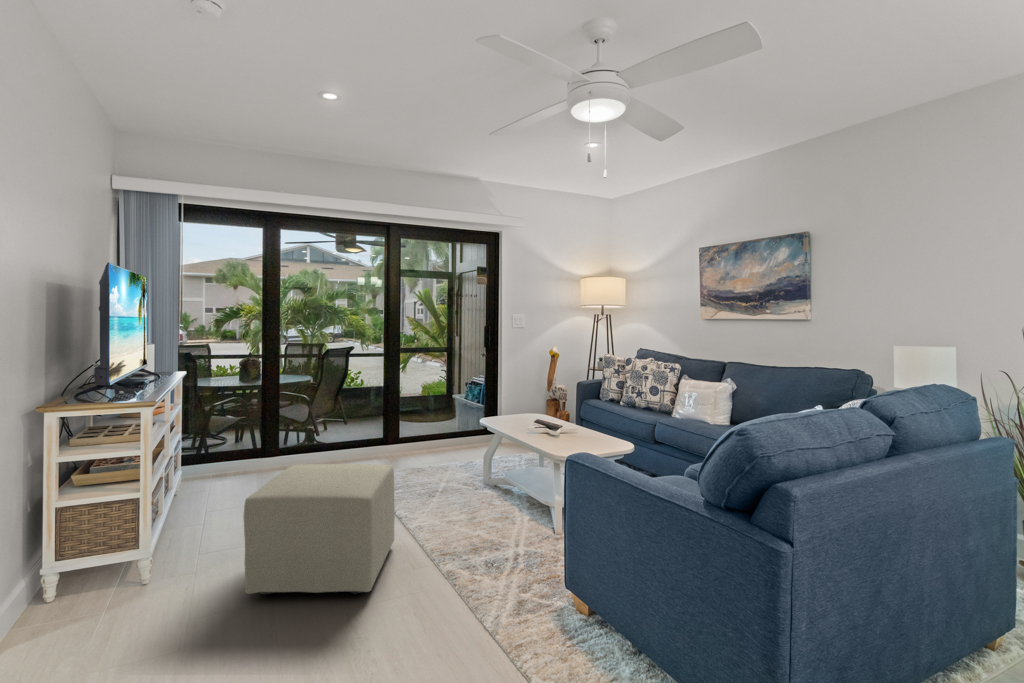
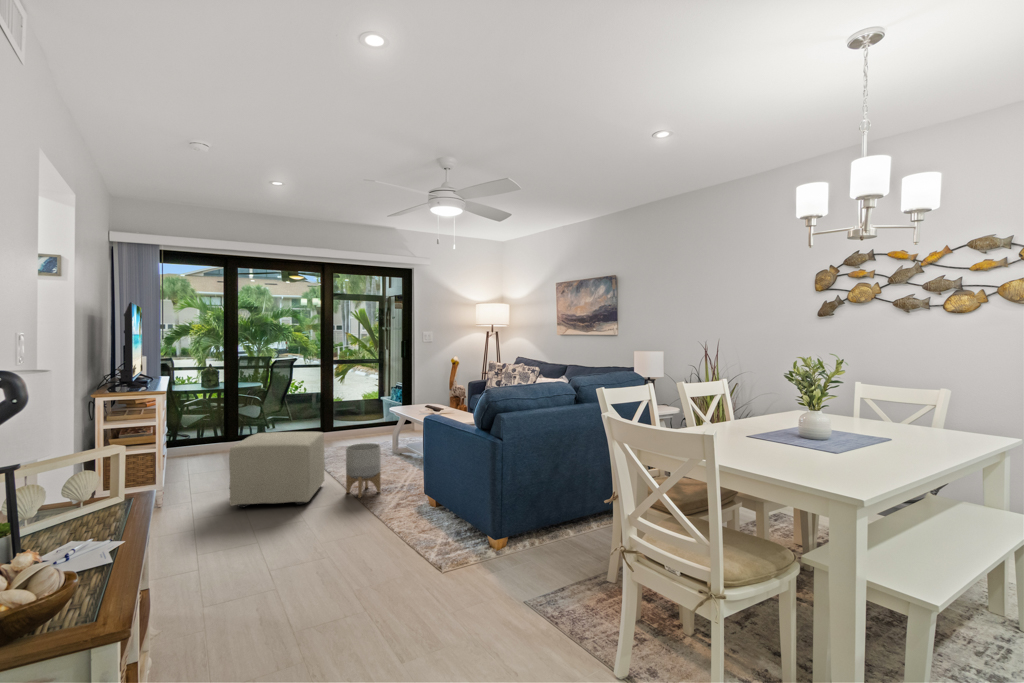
planter: none [429,486,483,581] -> present [346,443,381,498]

